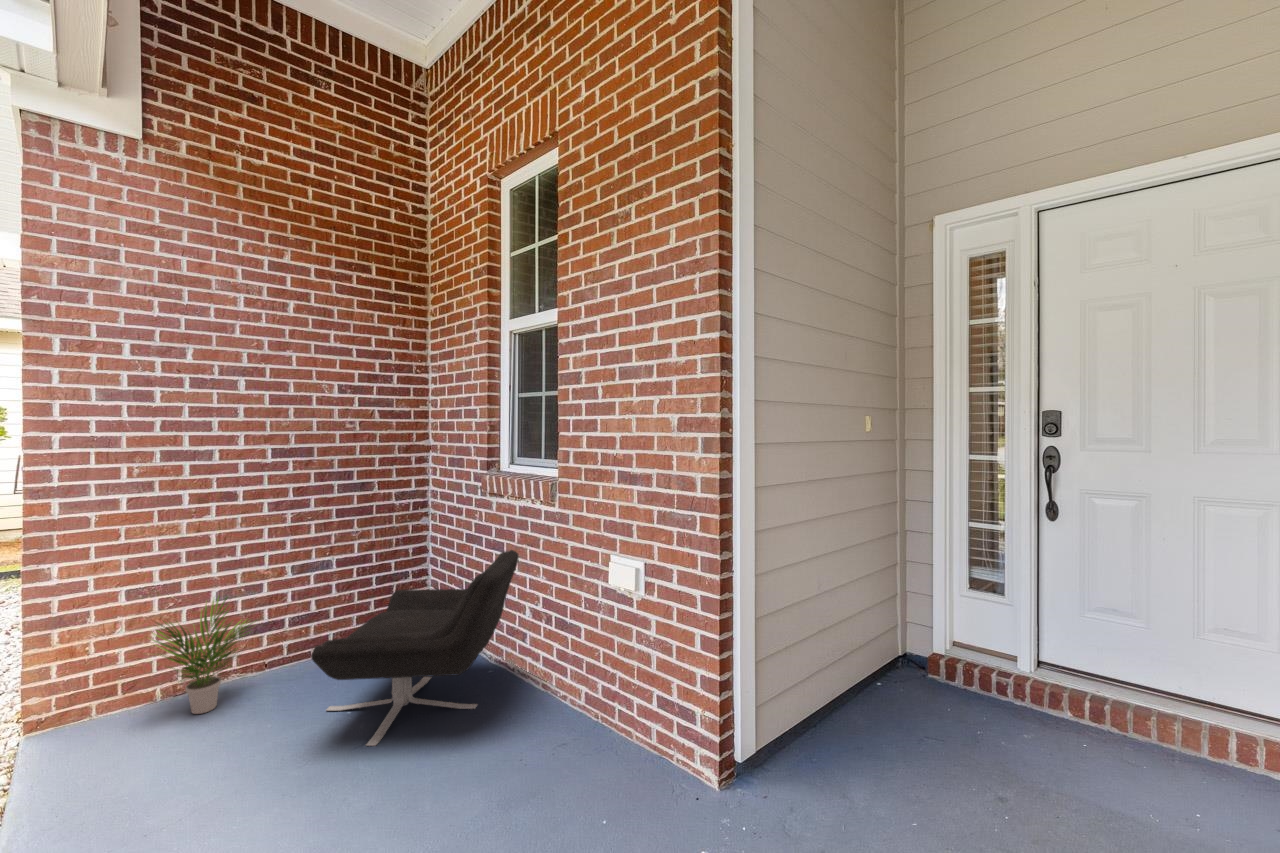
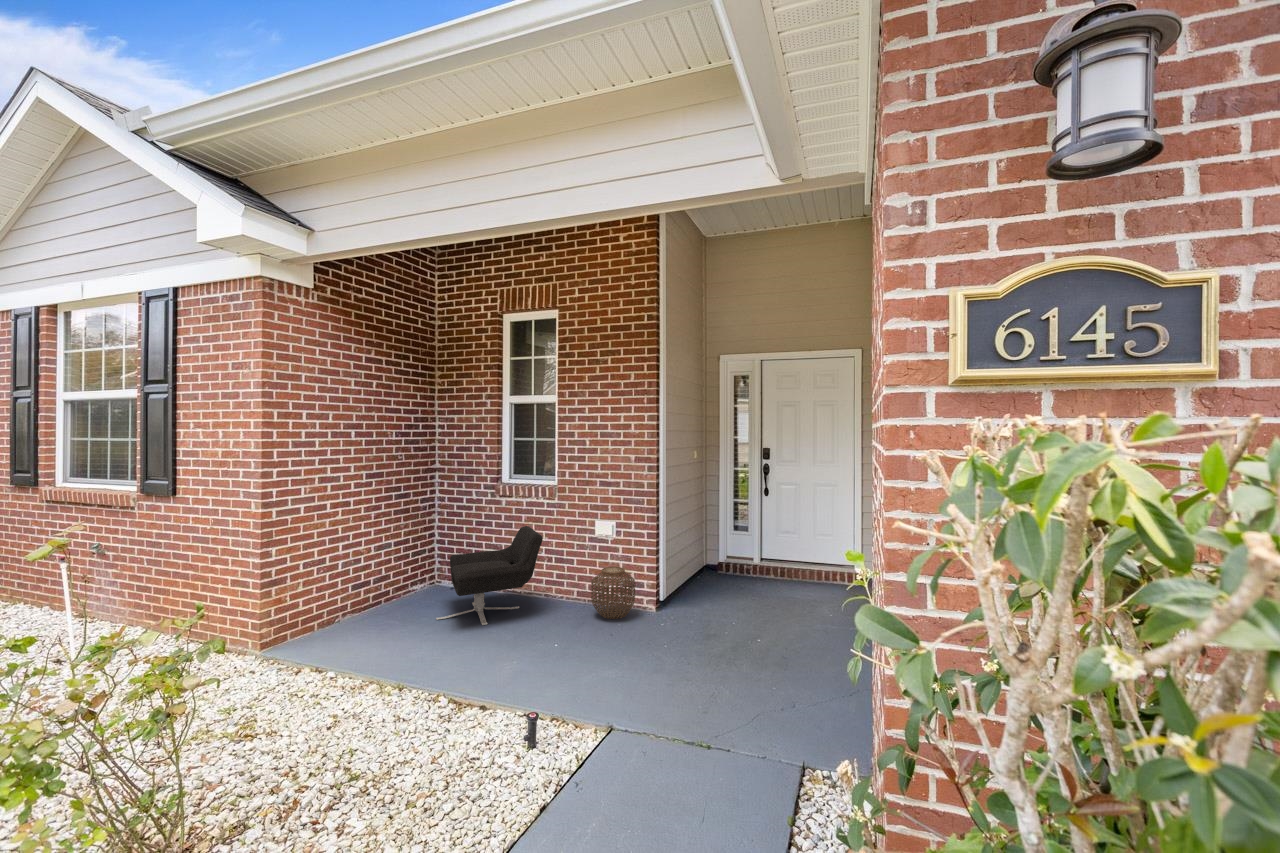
potted plant: present [153,597,252,714] -> none [320,564,385,632]
woven basket: none [563,664,666,799] -> present [591,567,635,619]

